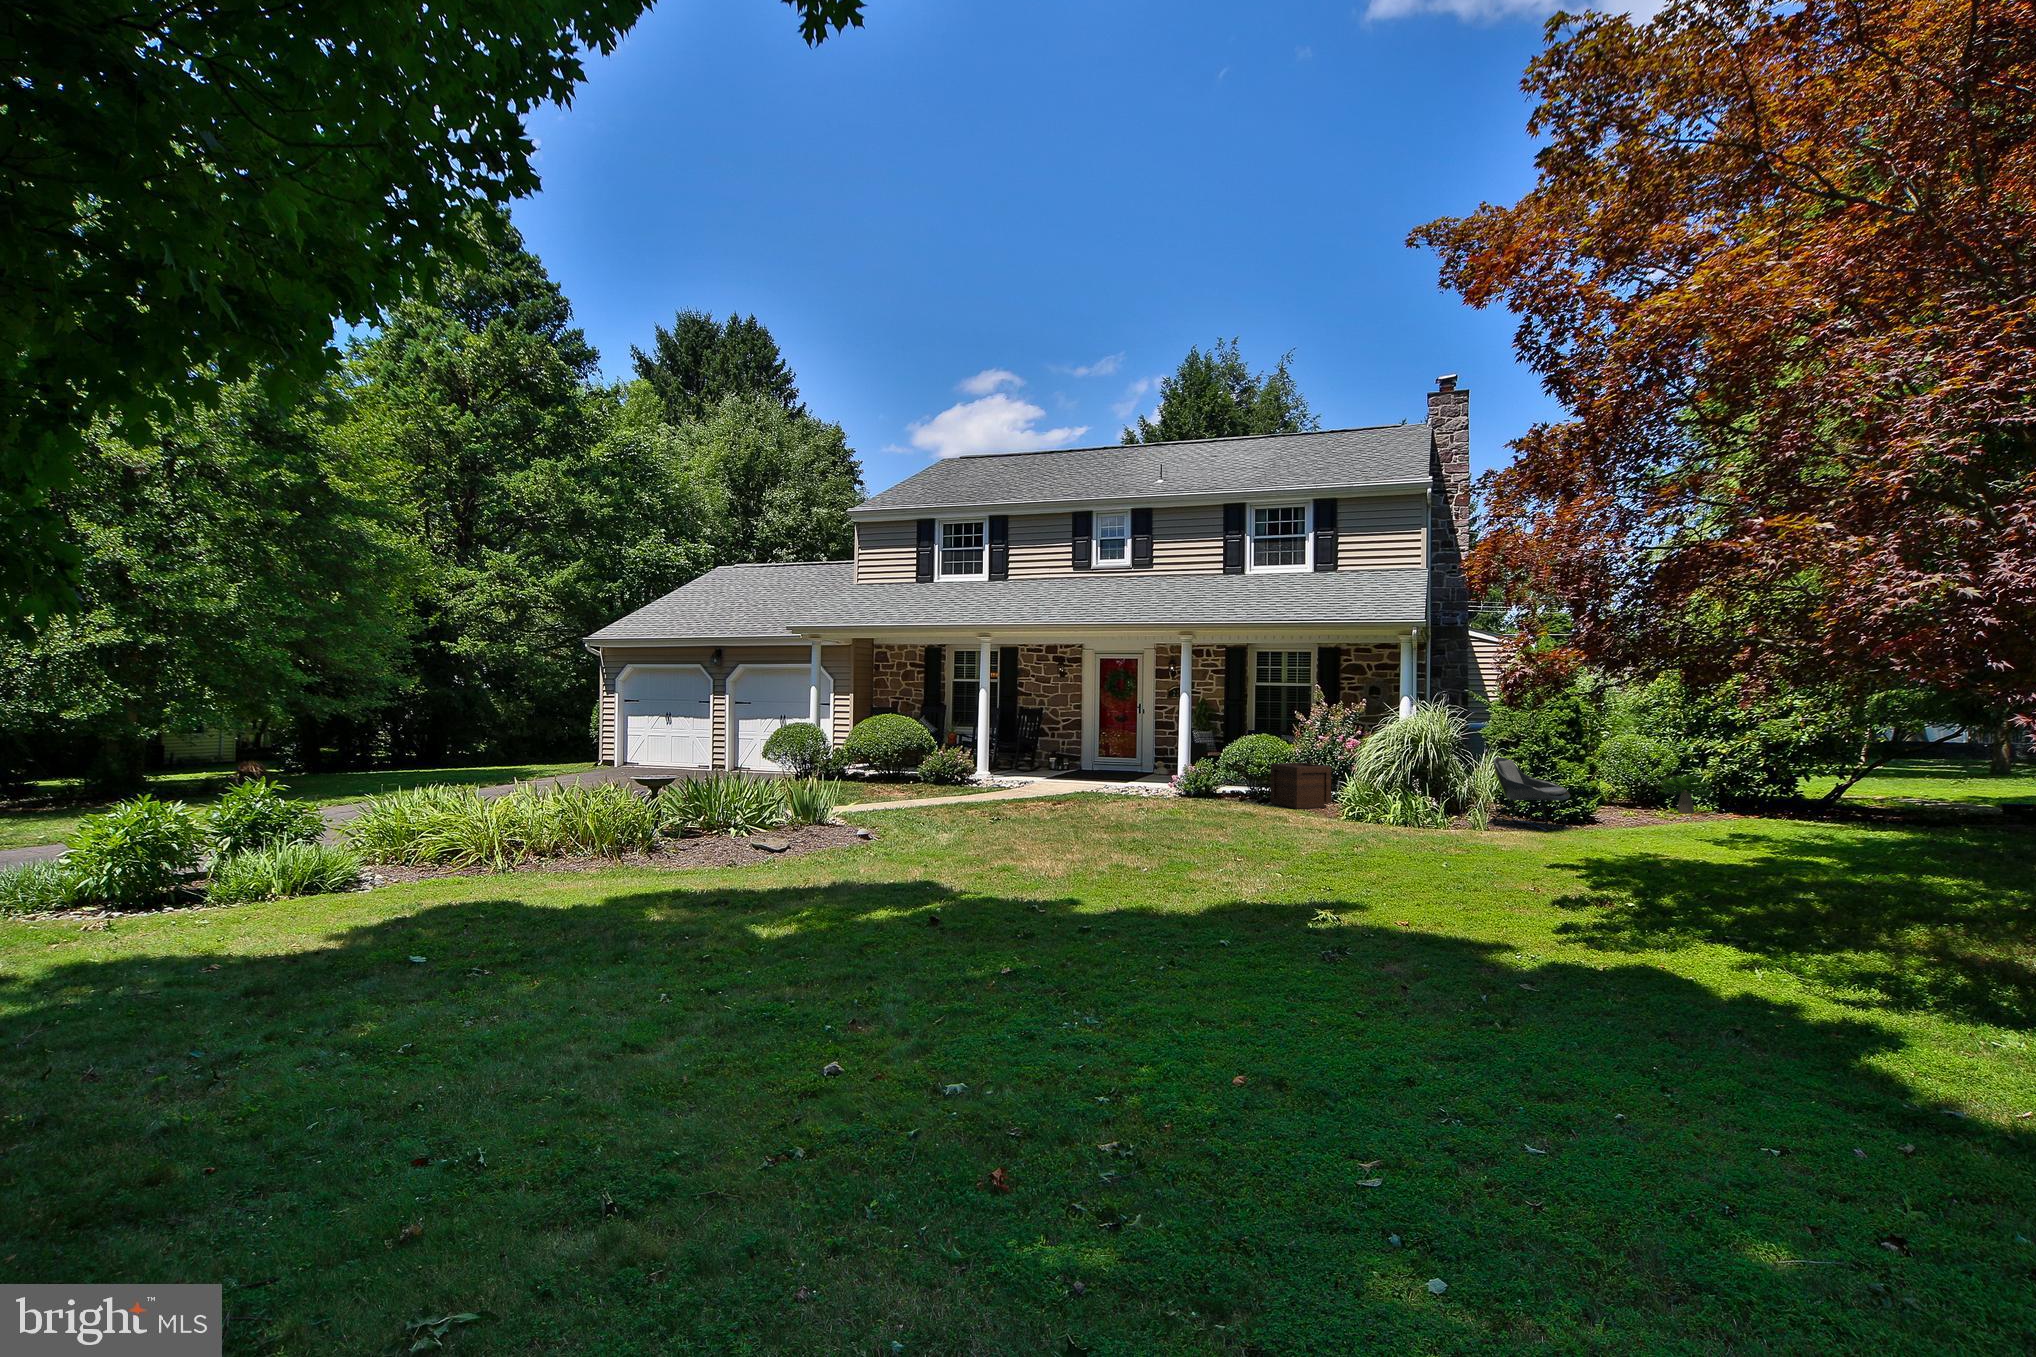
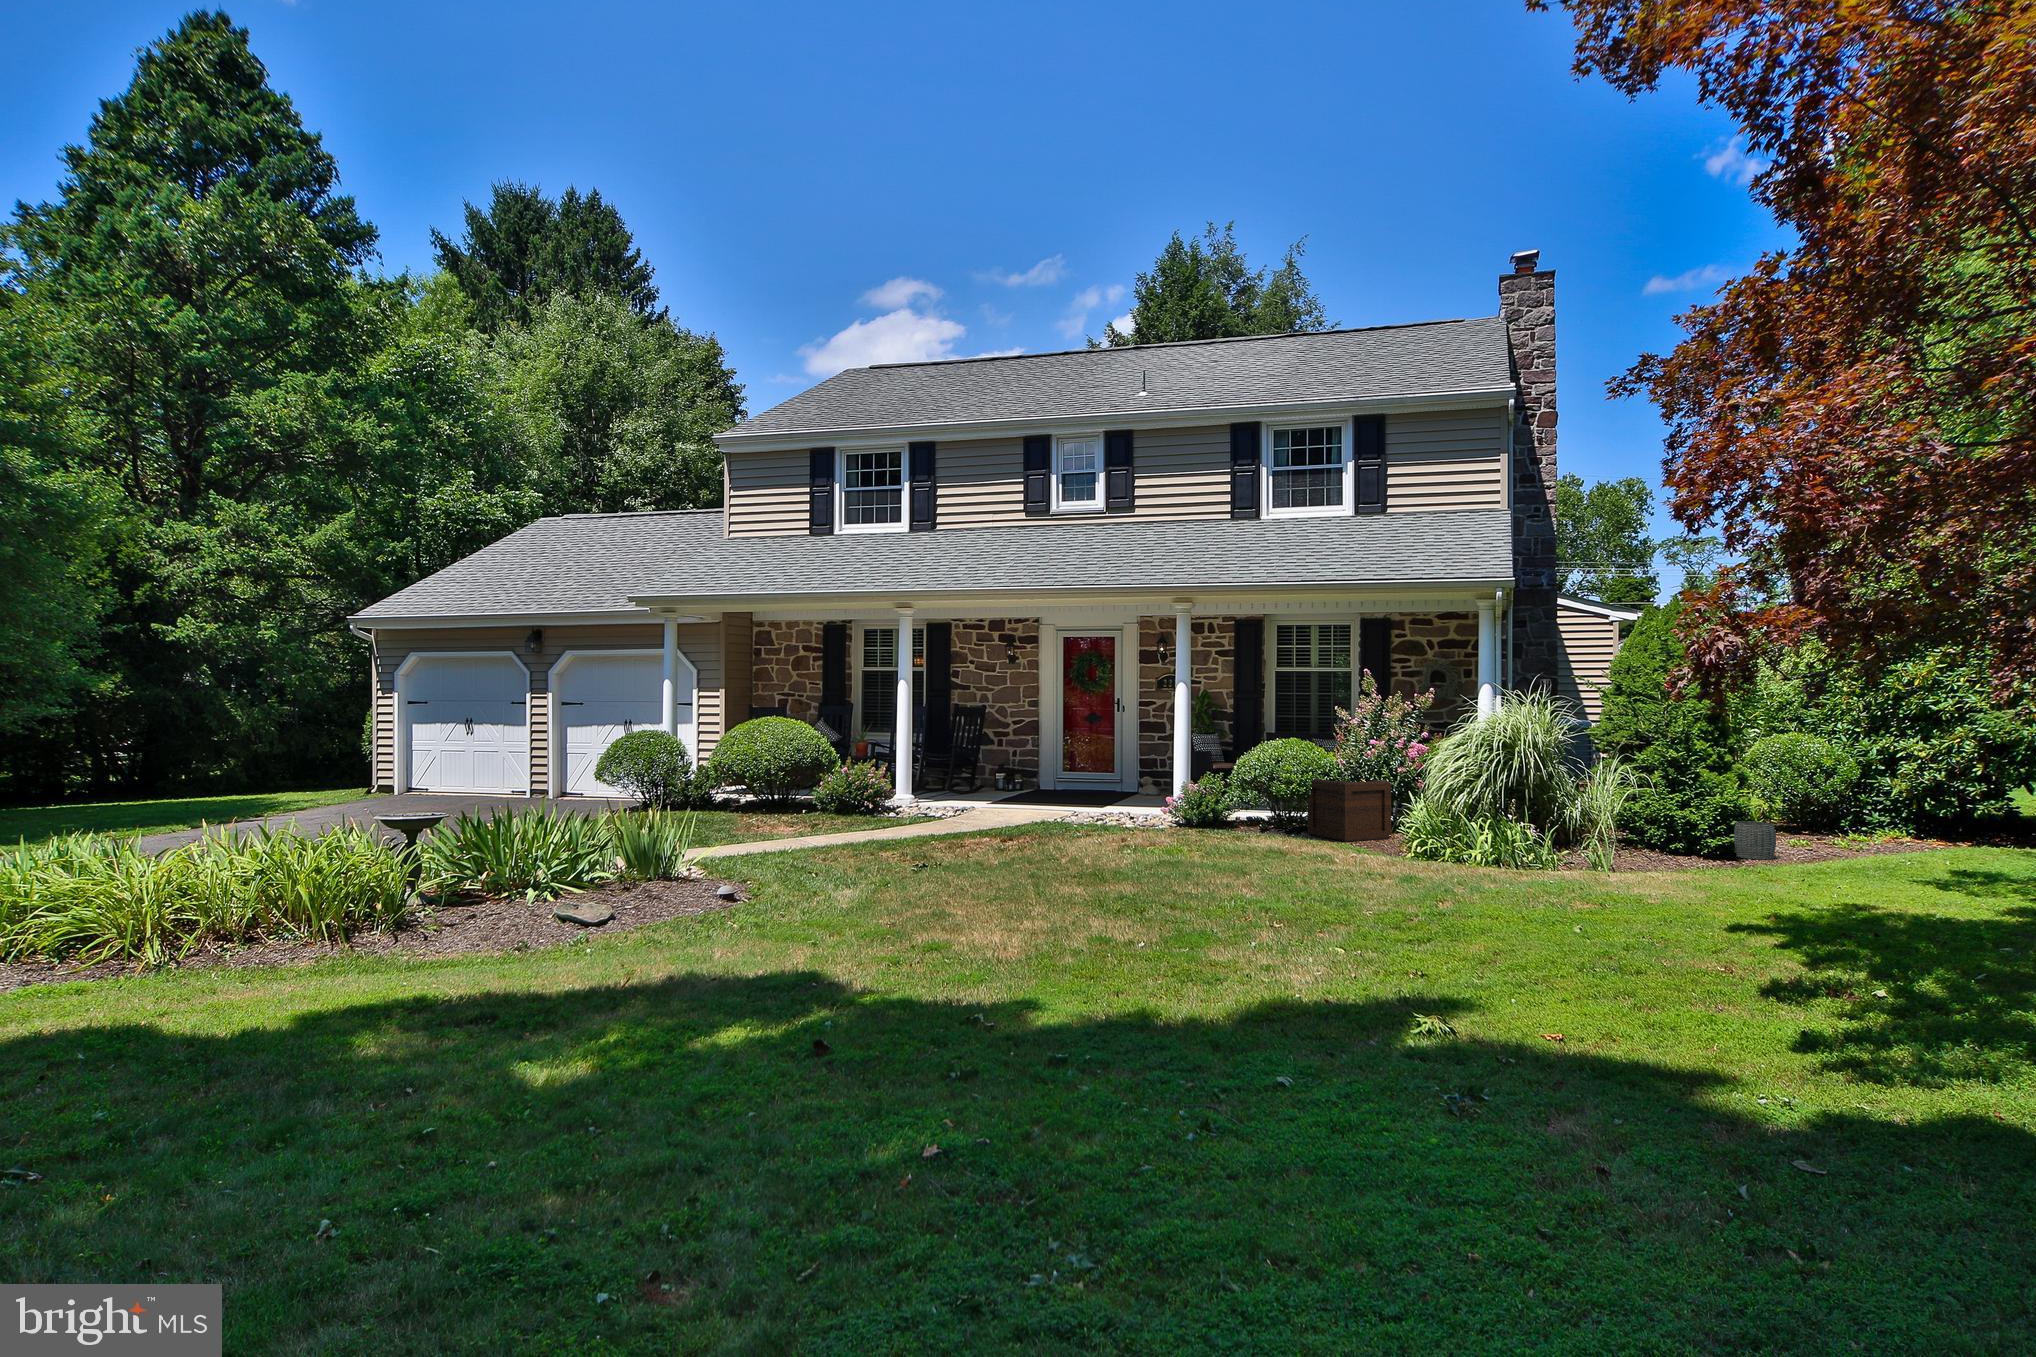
lounge chair: present [1493,757,1570,832] -> none [1617,765,1722,868]
potted plant: present [1660,775,1712,813] -> none [1822,782,1906,837]
woven basket: none [1581,799,1611,827] -> present [1734,821,1776,860]

